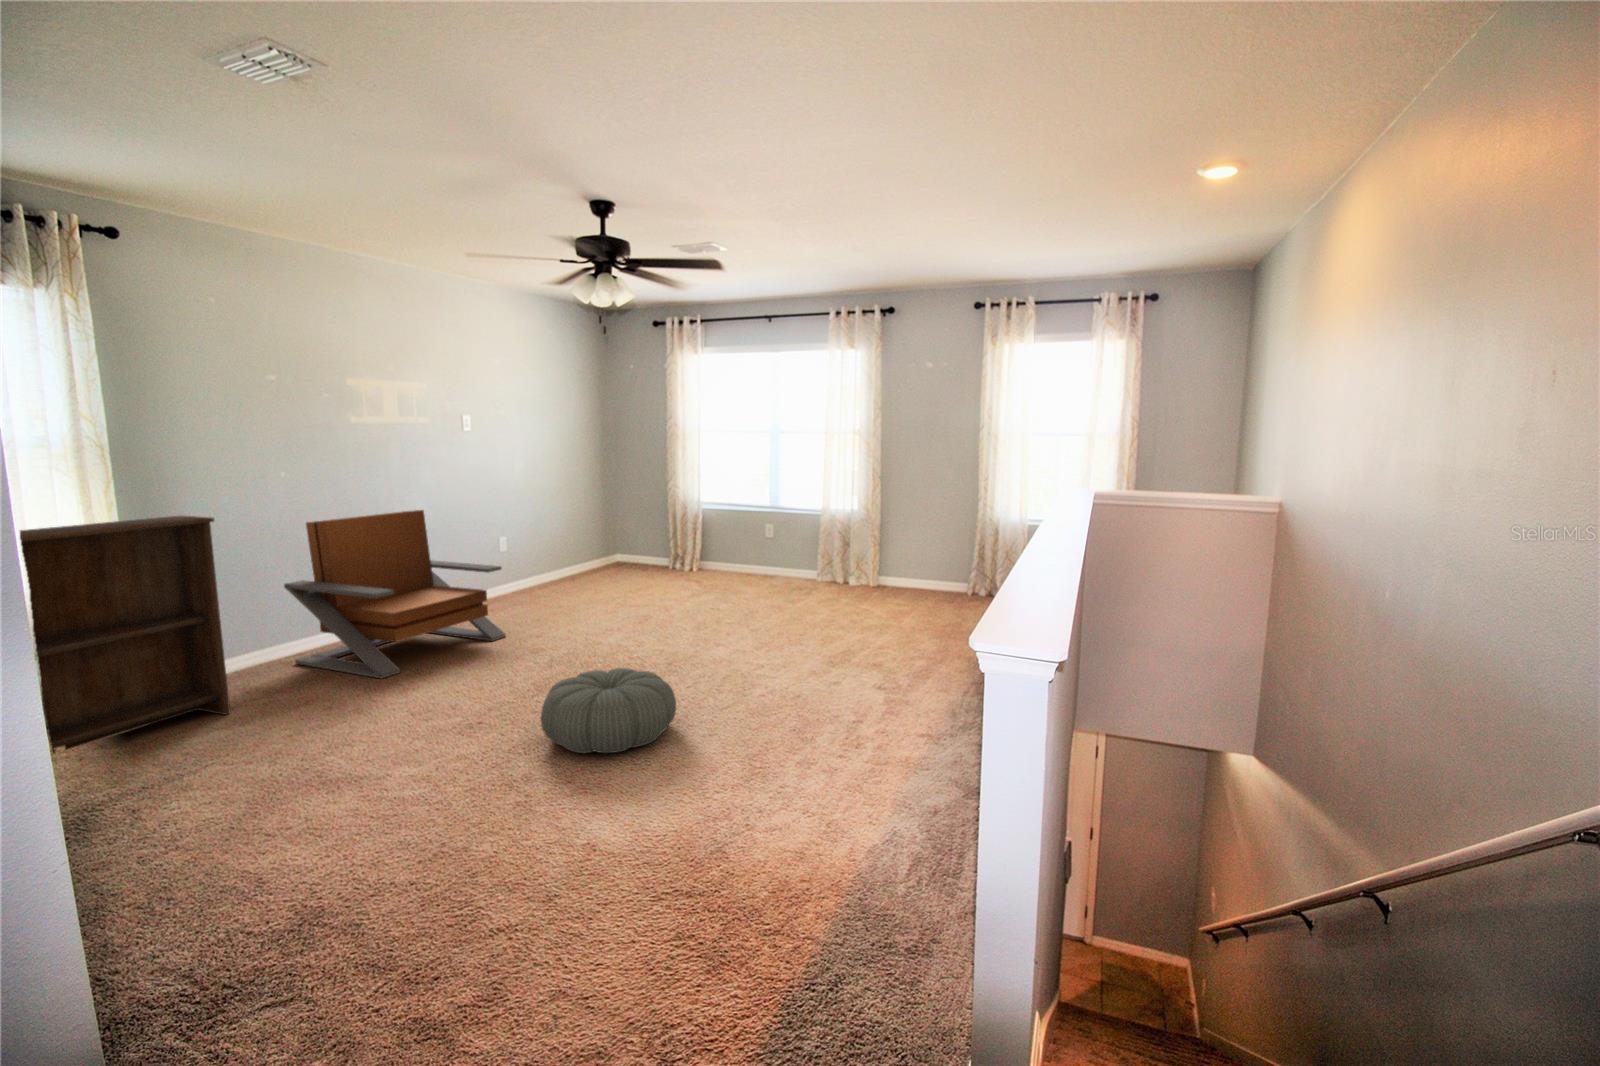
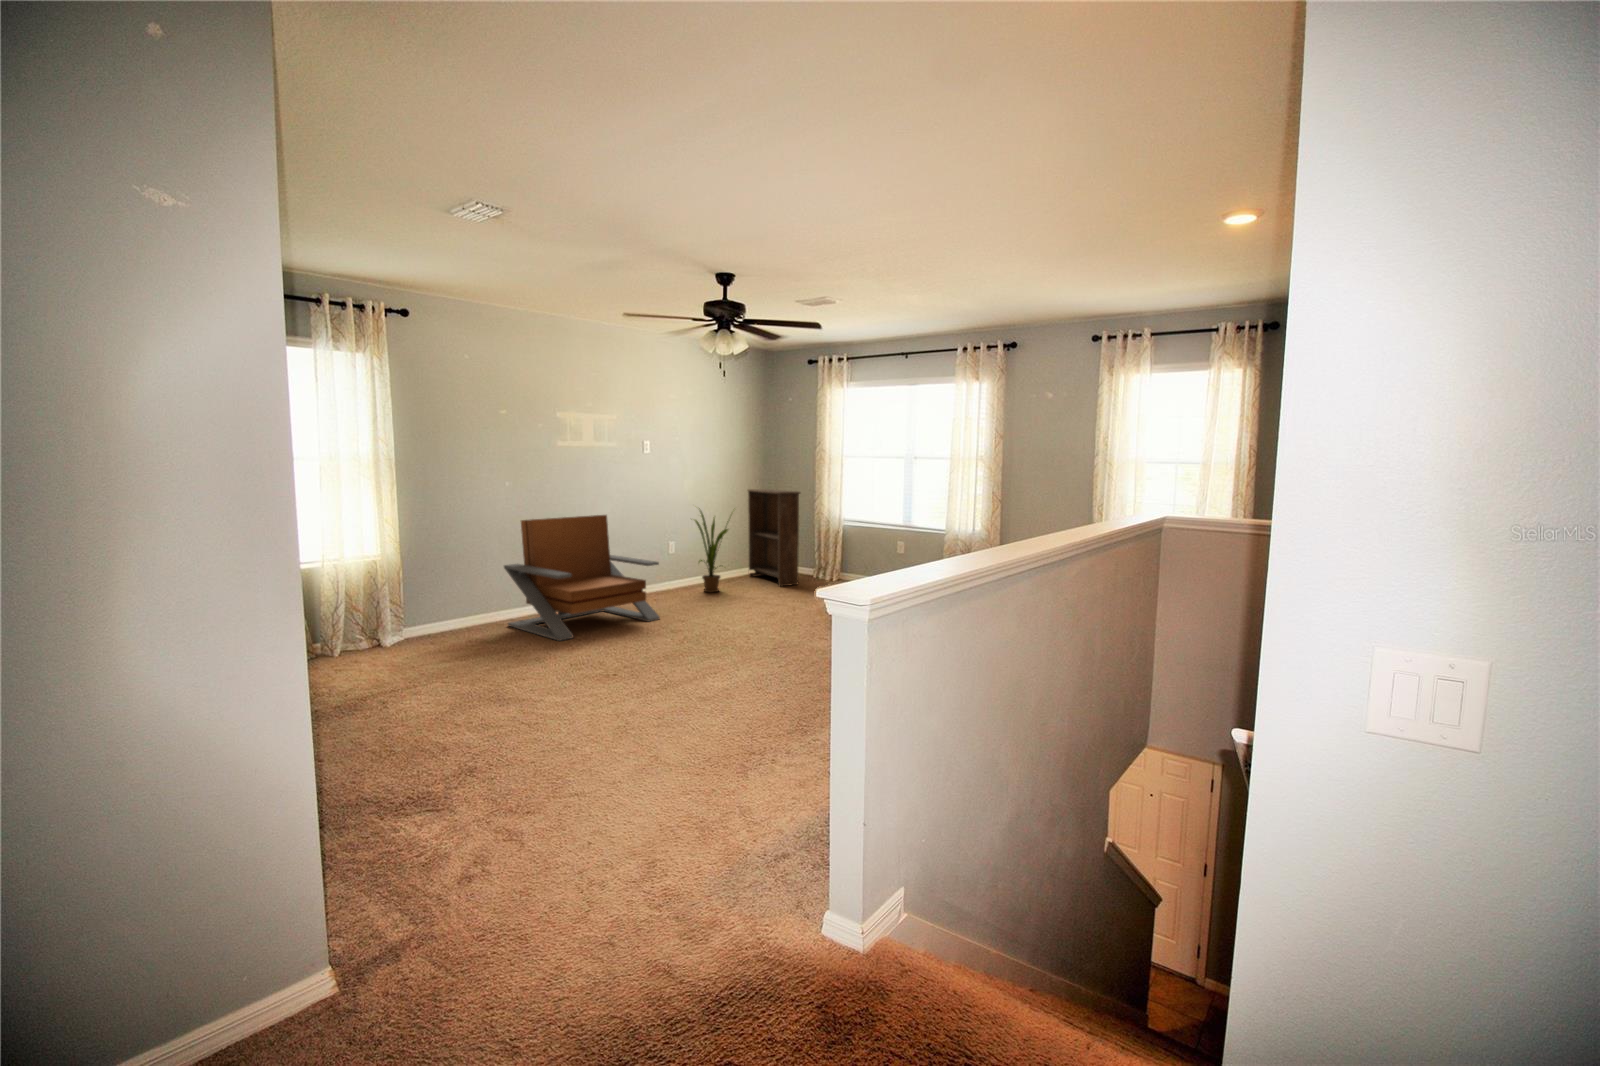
house plant: none [522,492,582,597] -> present [695,508,728,593]
bookshelf: present [20,516,230,753] -> present [748,489,800,586]
pouf: present [541,668,676,753] -> none [644,644,752,709]

